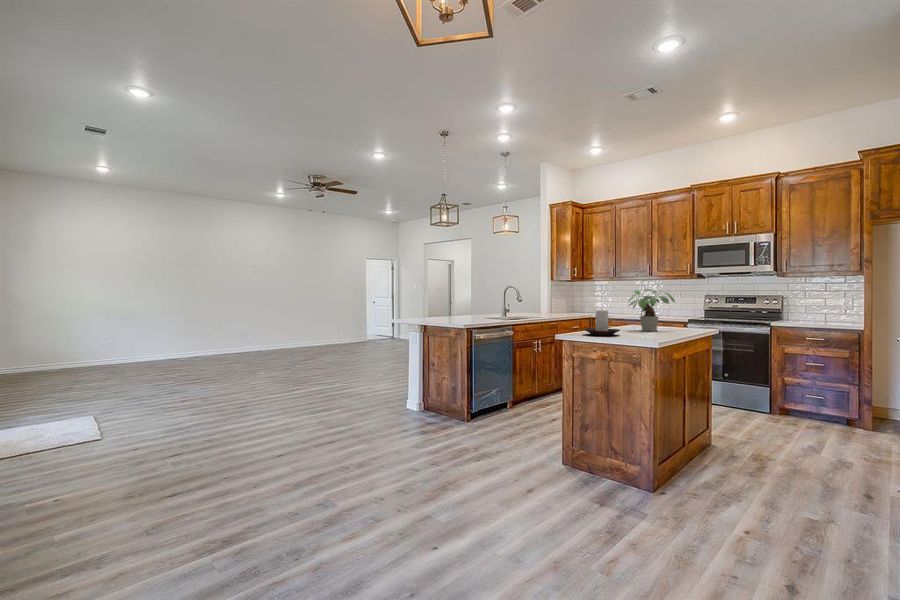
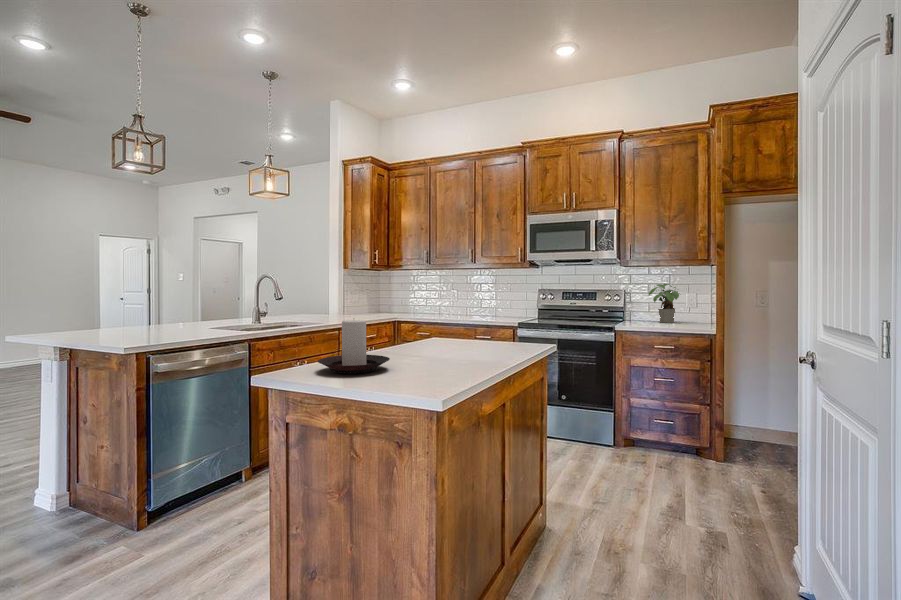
potted plant: present [629,289,675,331] -> present [648,284,679,323]

